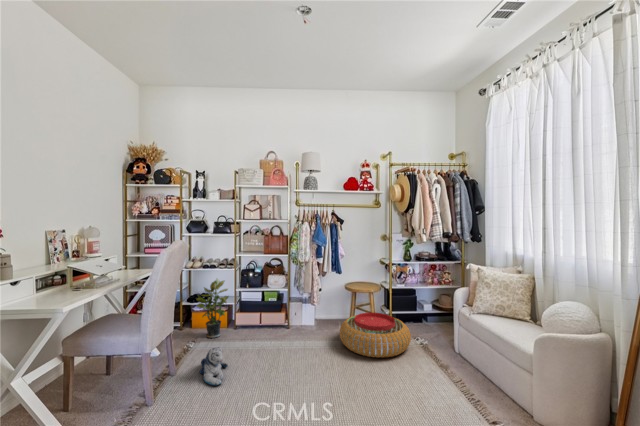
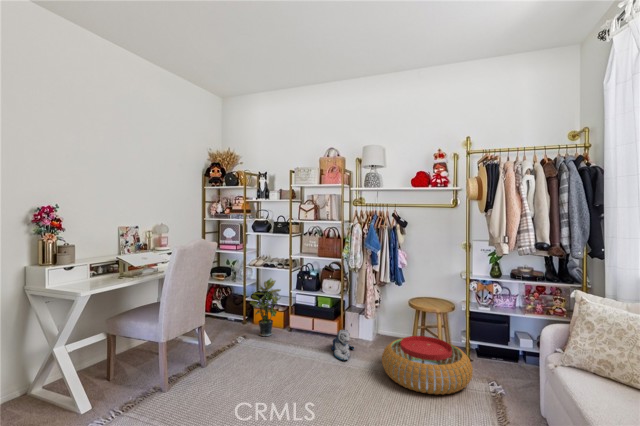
plush toy: present [200,347,228,386] -> present [331,330,354,361]

